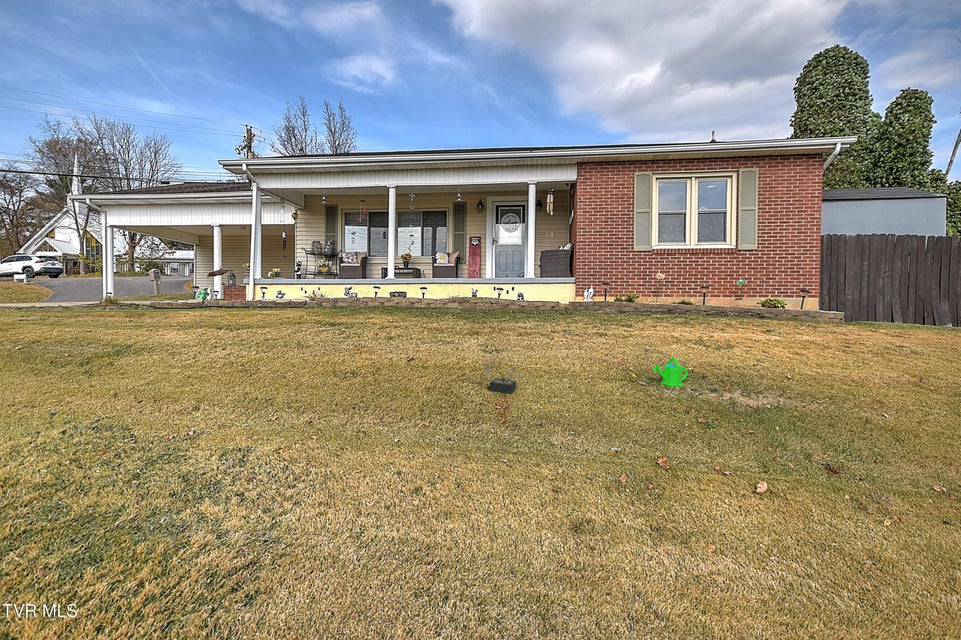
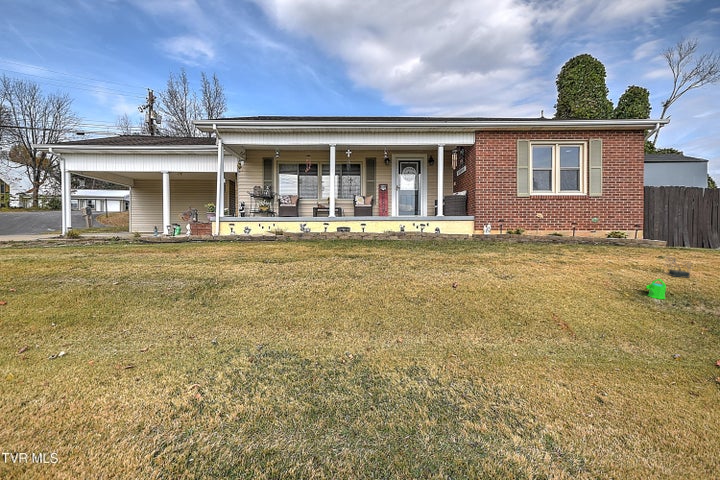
decorative plant: present [484,356,520,394] -> present [668,258,693,278]

